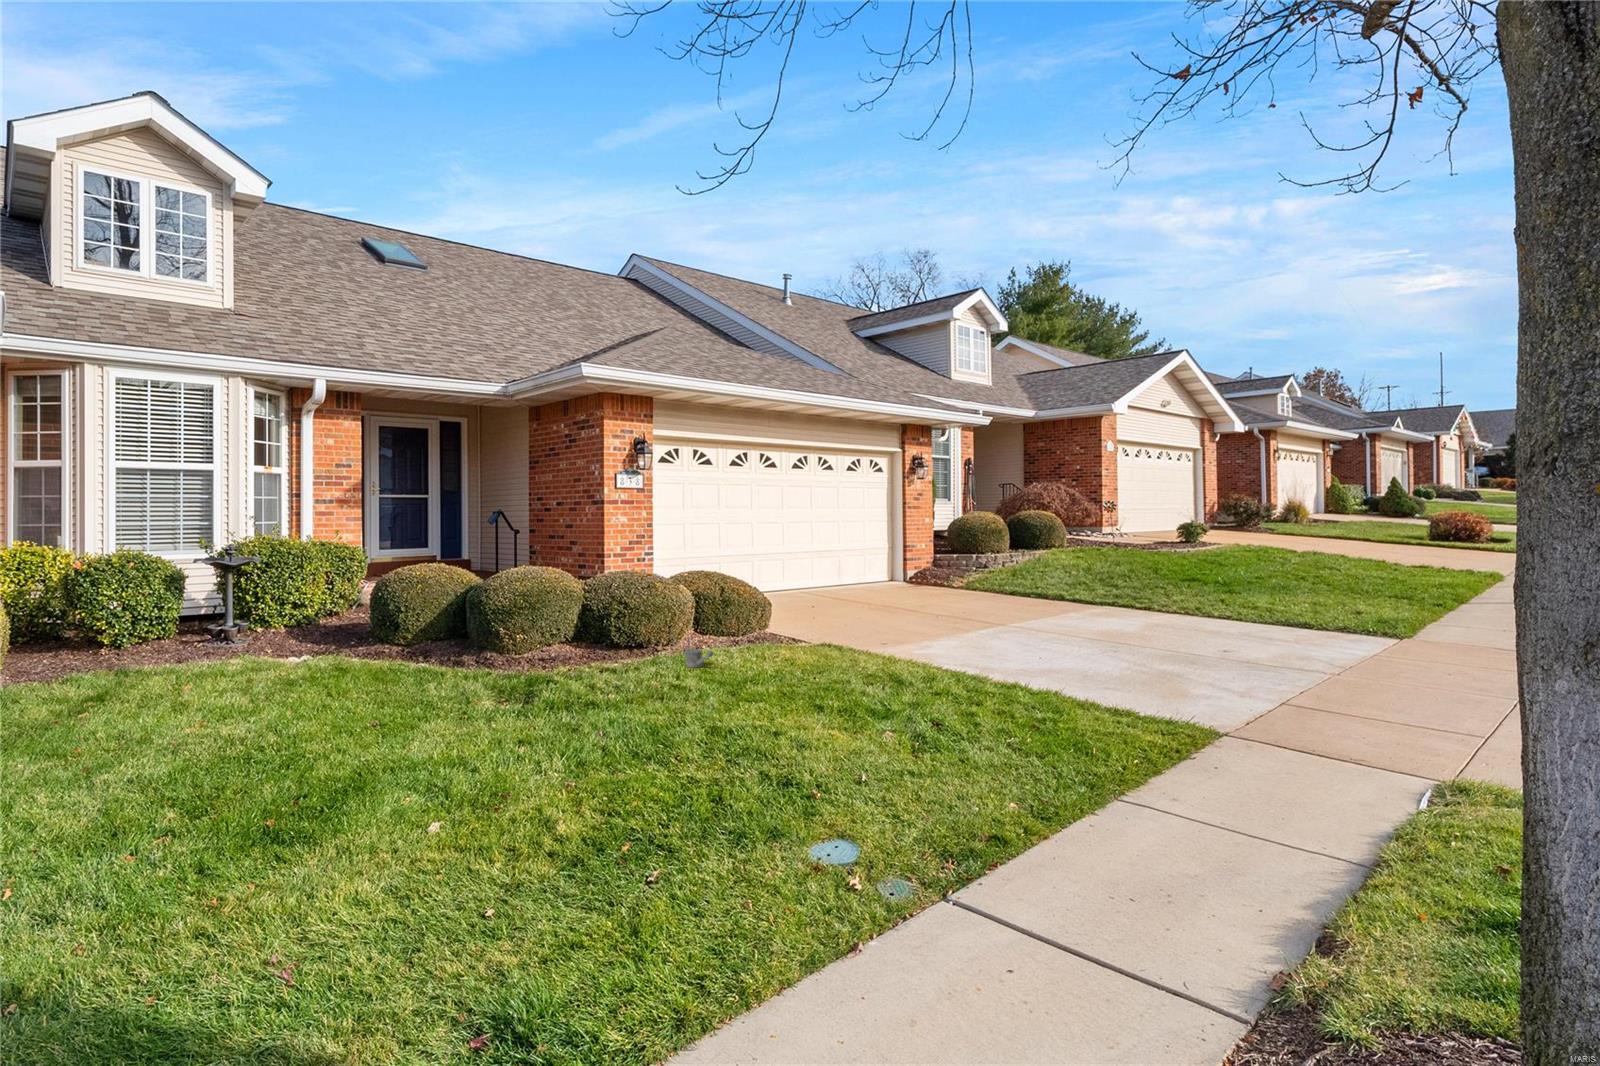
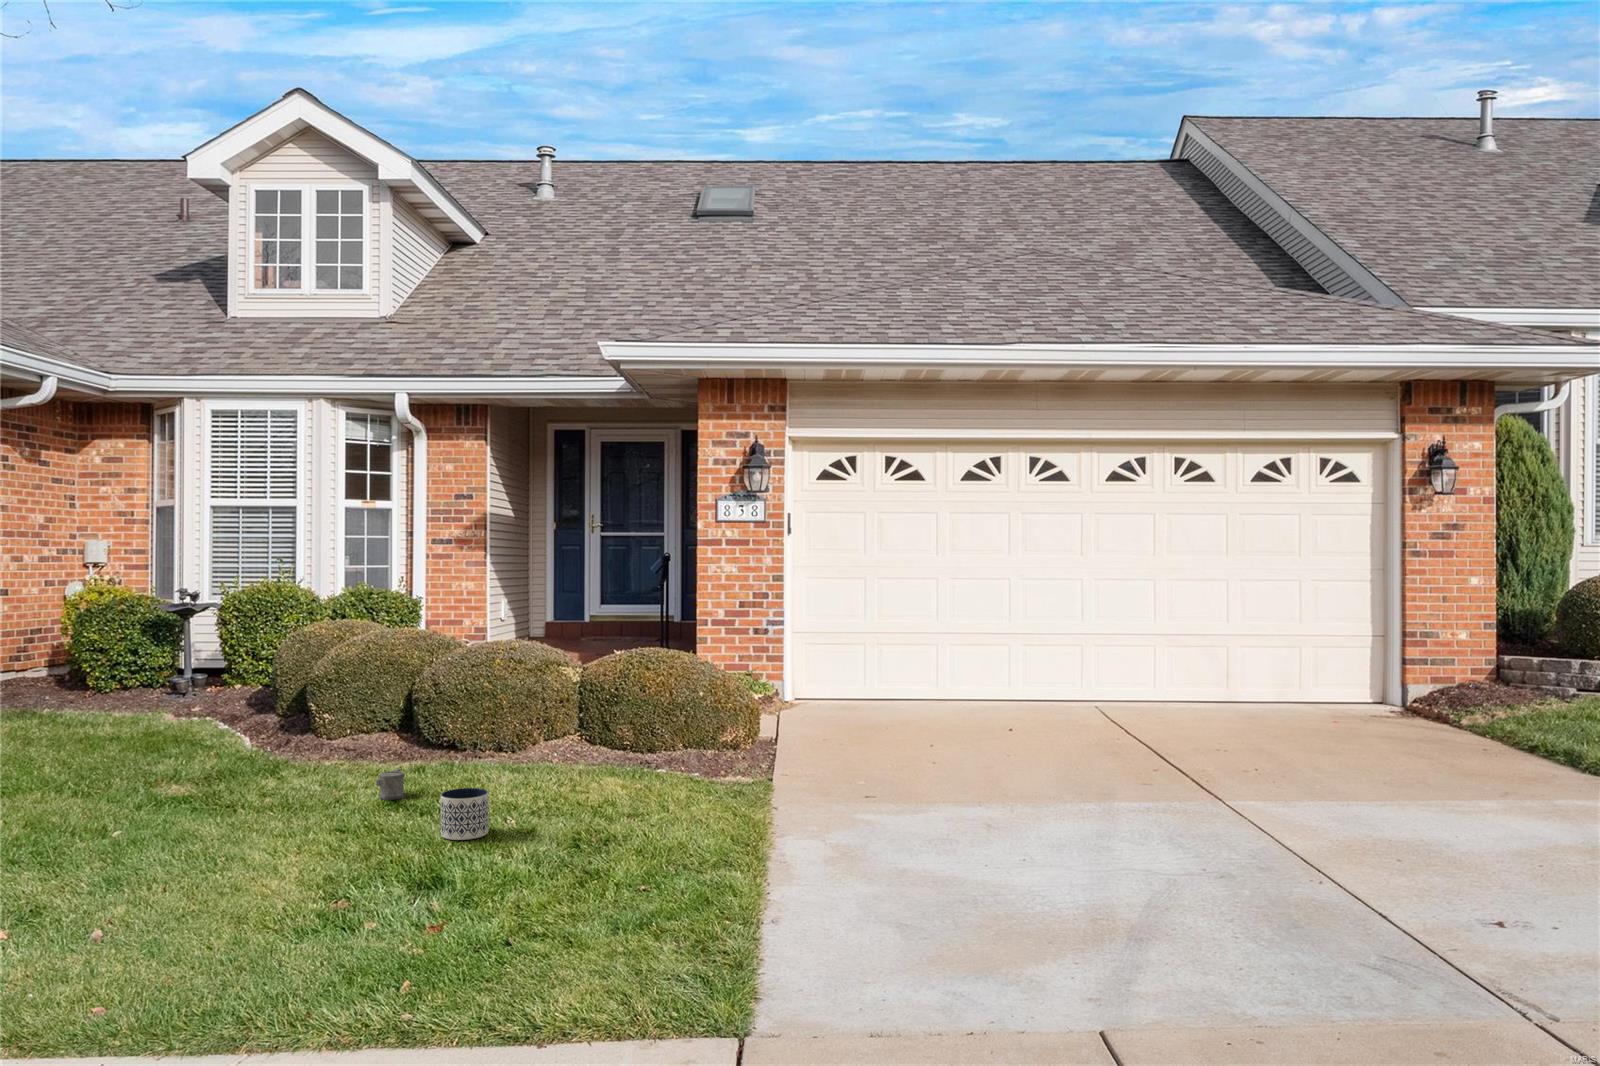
planter: none [794,644,822,675] -> present [441,788,489,840]

